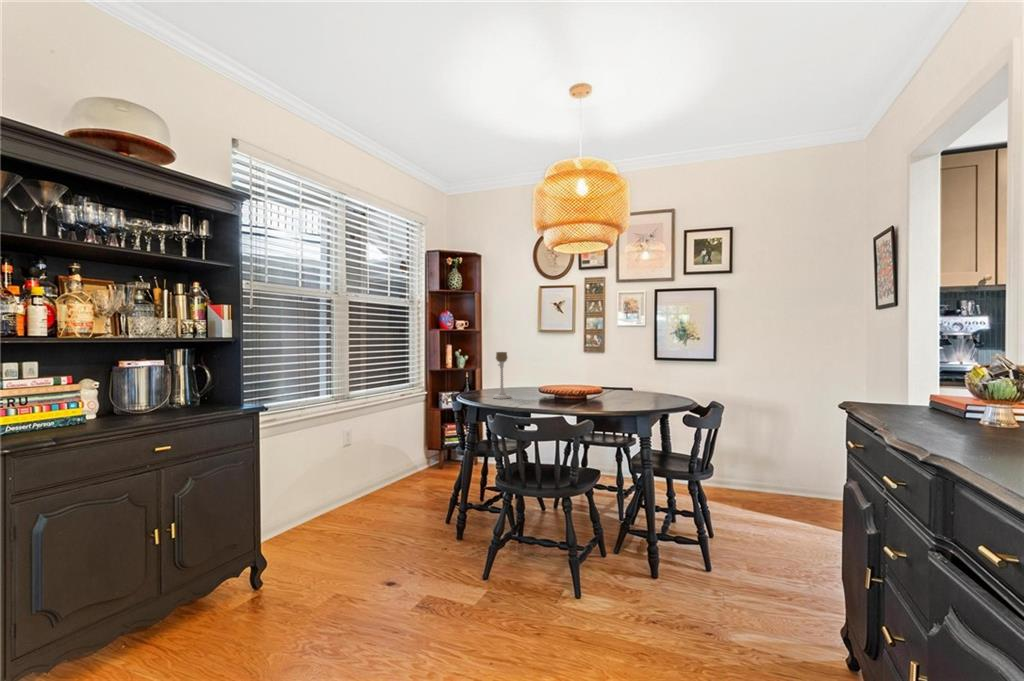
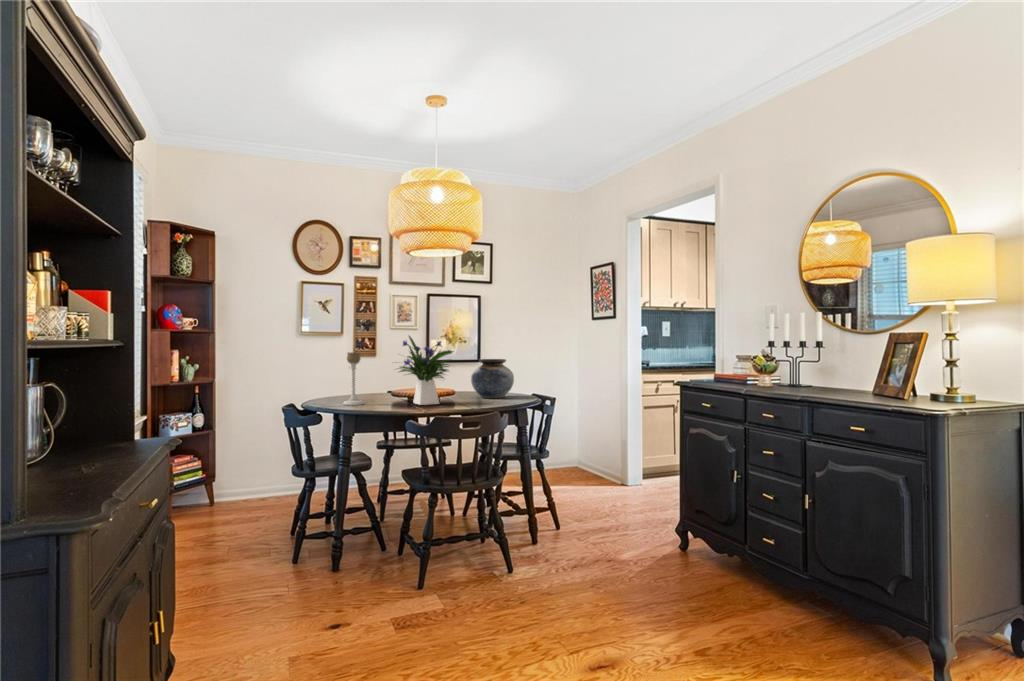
flower arrangement: none [522,337,584,405] -> present [400,336,453,405]
vase: none [619,360,667,405] -> present [471,359,514,398]

